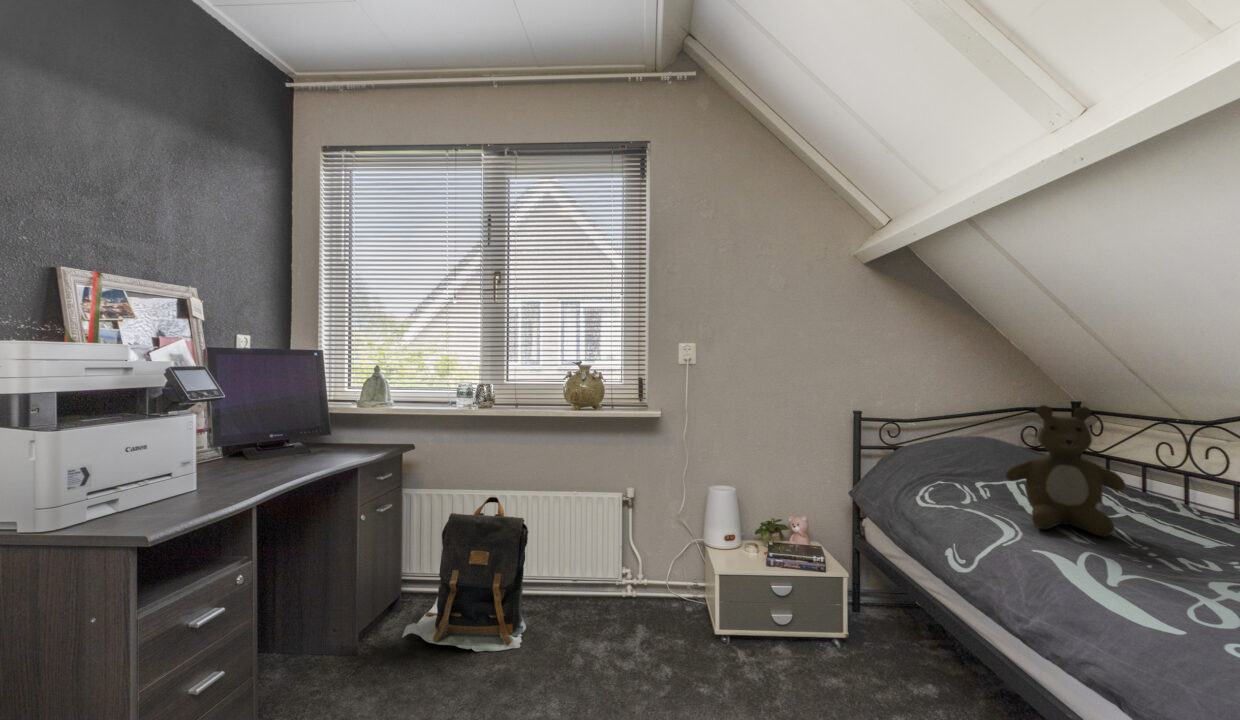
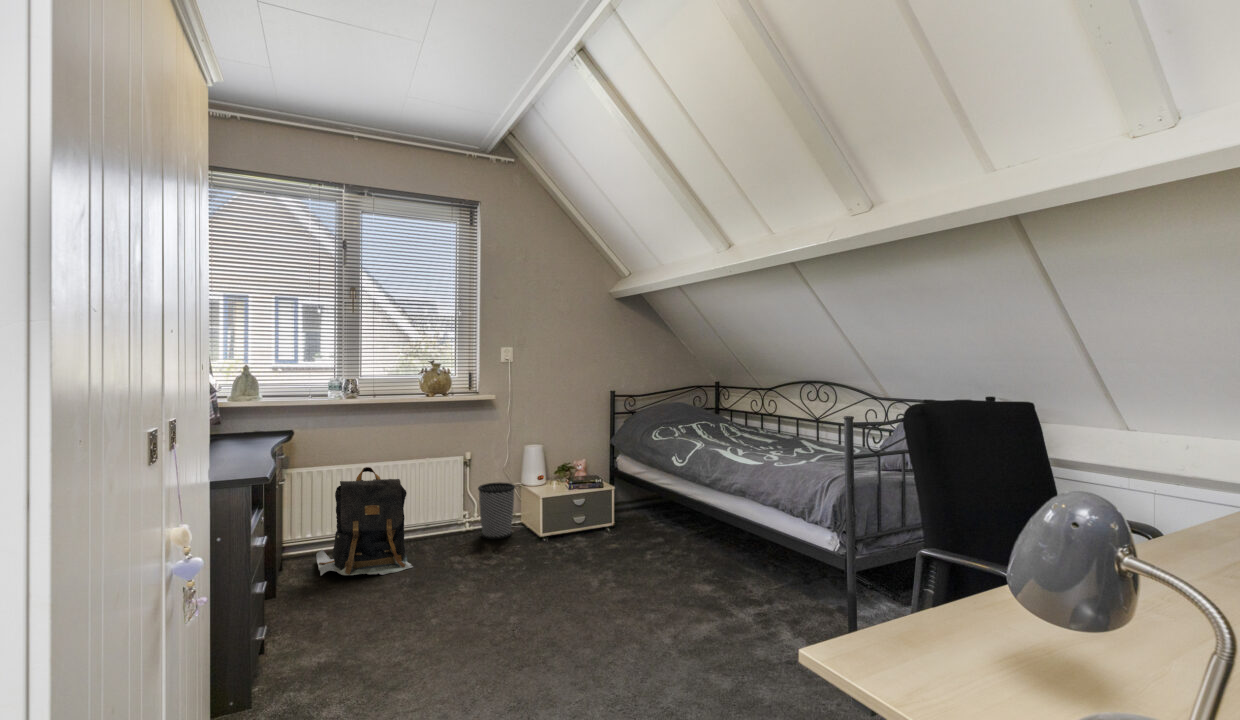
teddy bear: present [1005,405,1125,536] -> none [695,382,742,442]
wastebasket: none [635,535,688,622] -> present [478,483,515,539]

